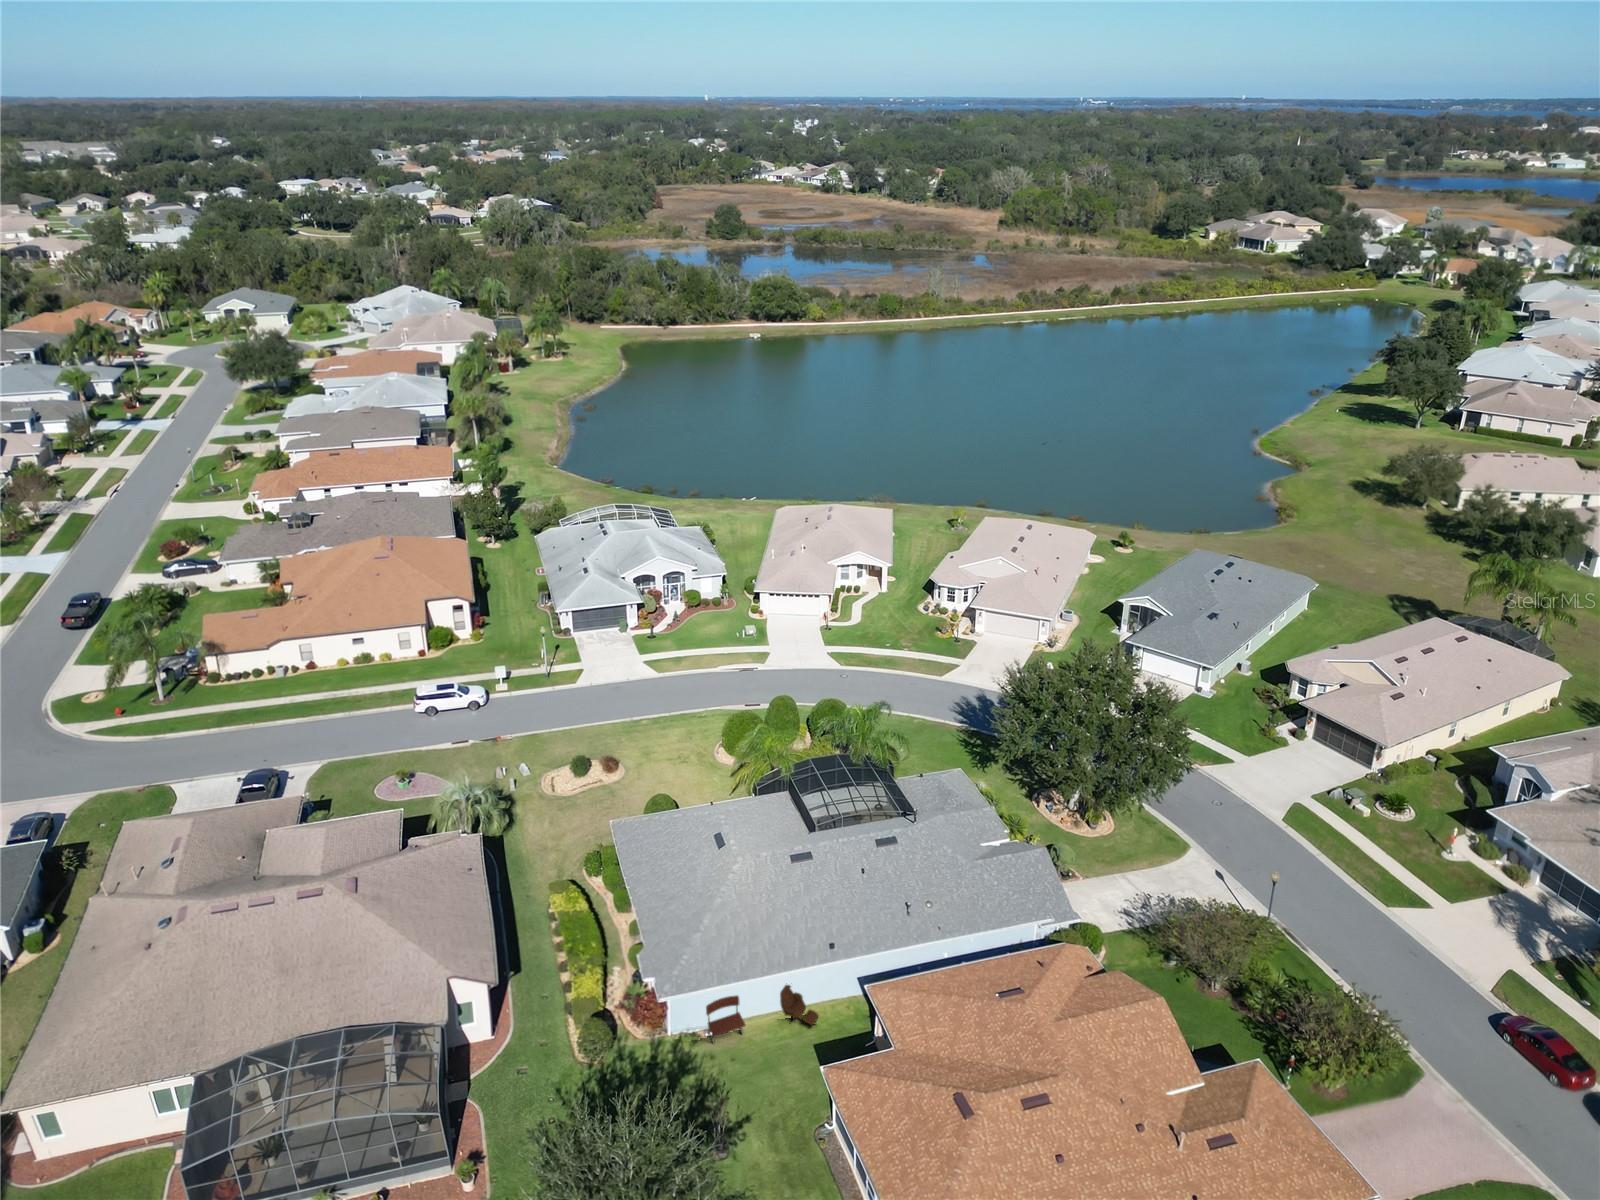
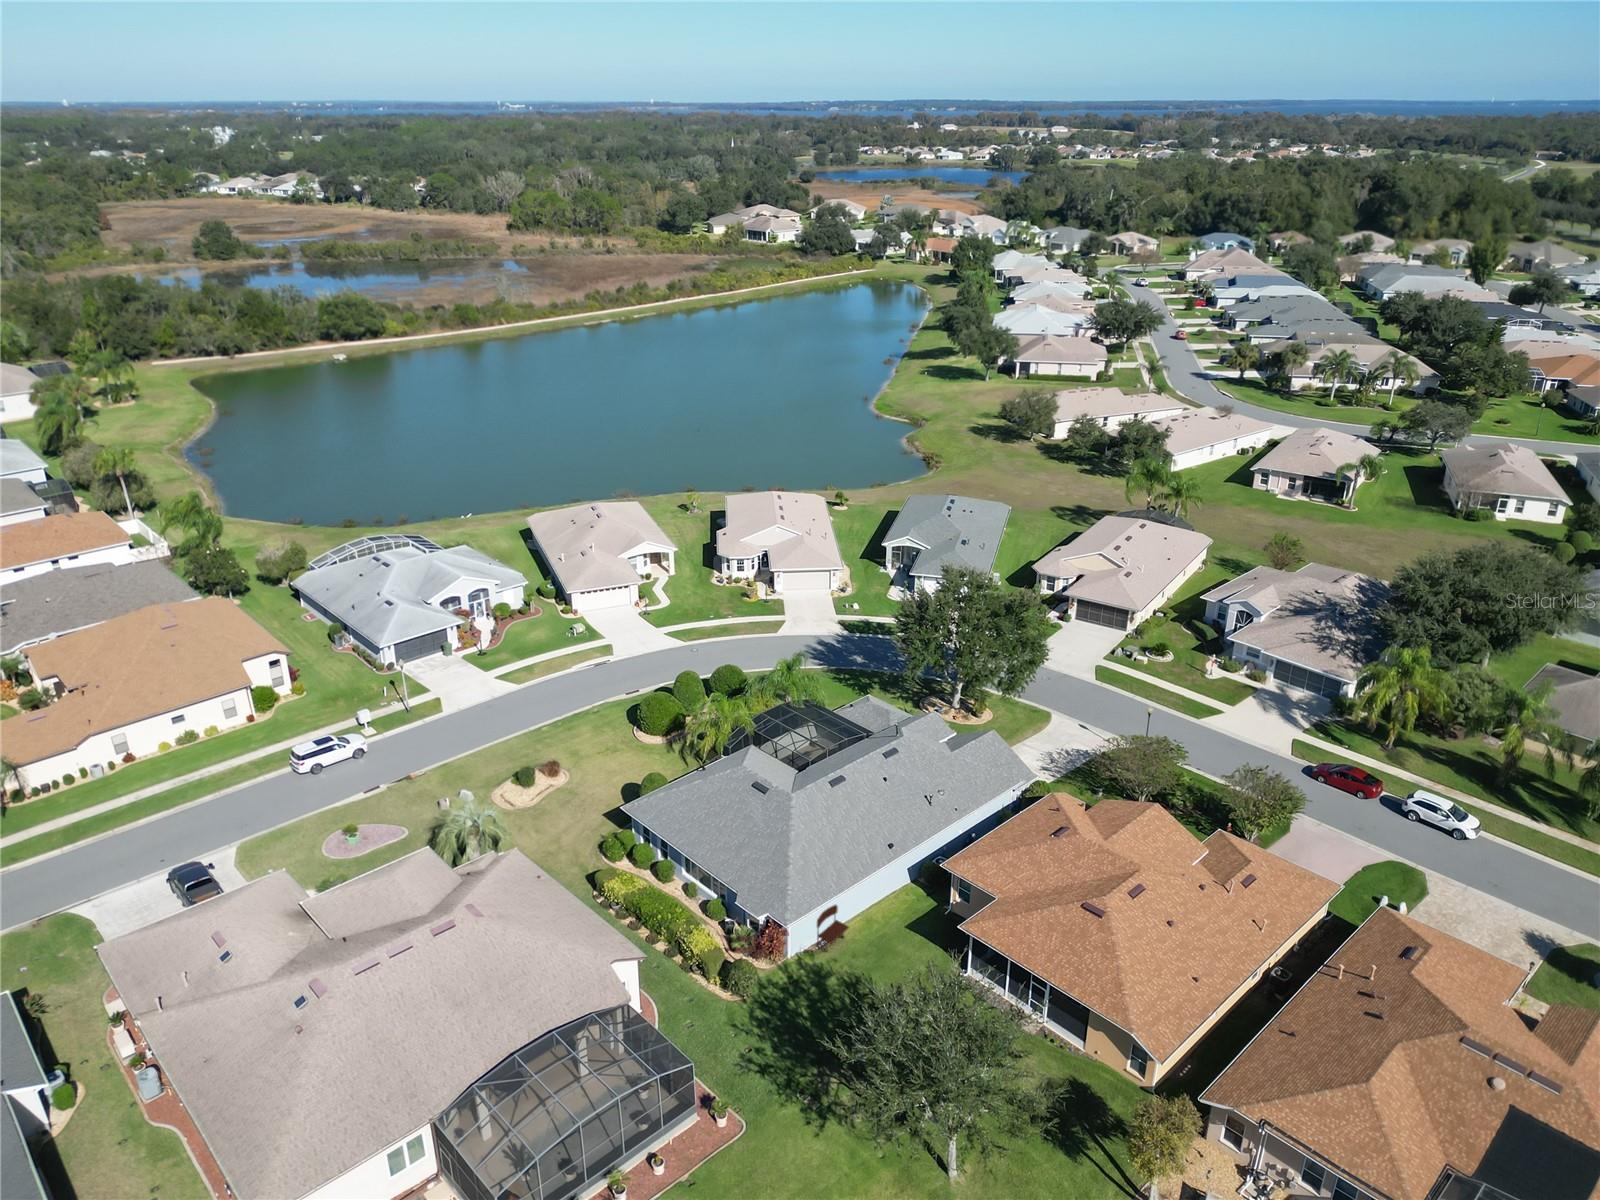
lounge chair: present [780,985,818,1025] -> none [863,884,894,919]

